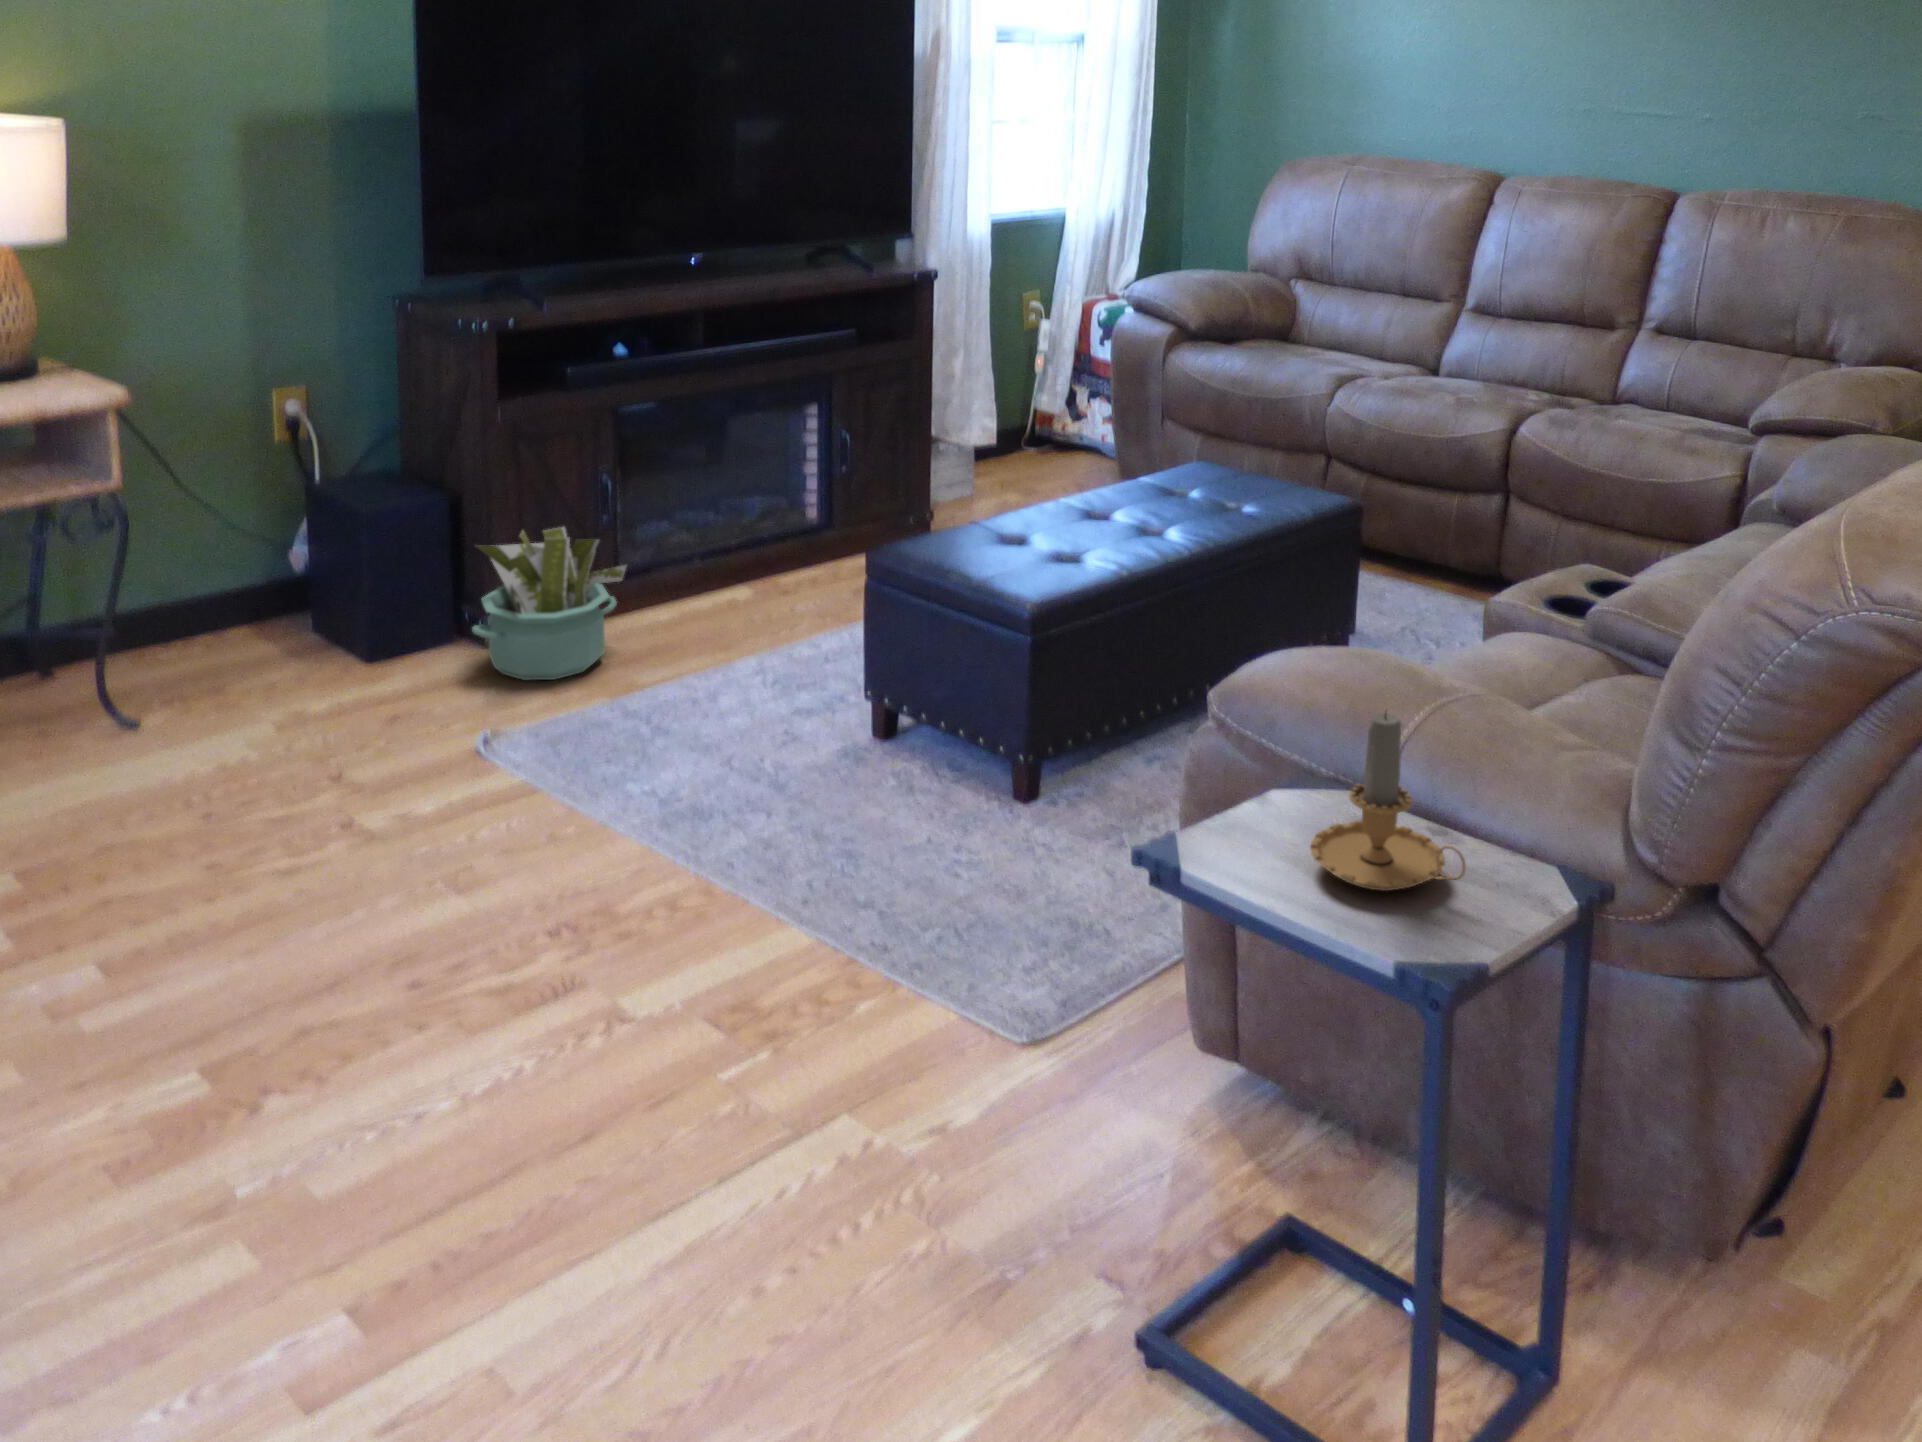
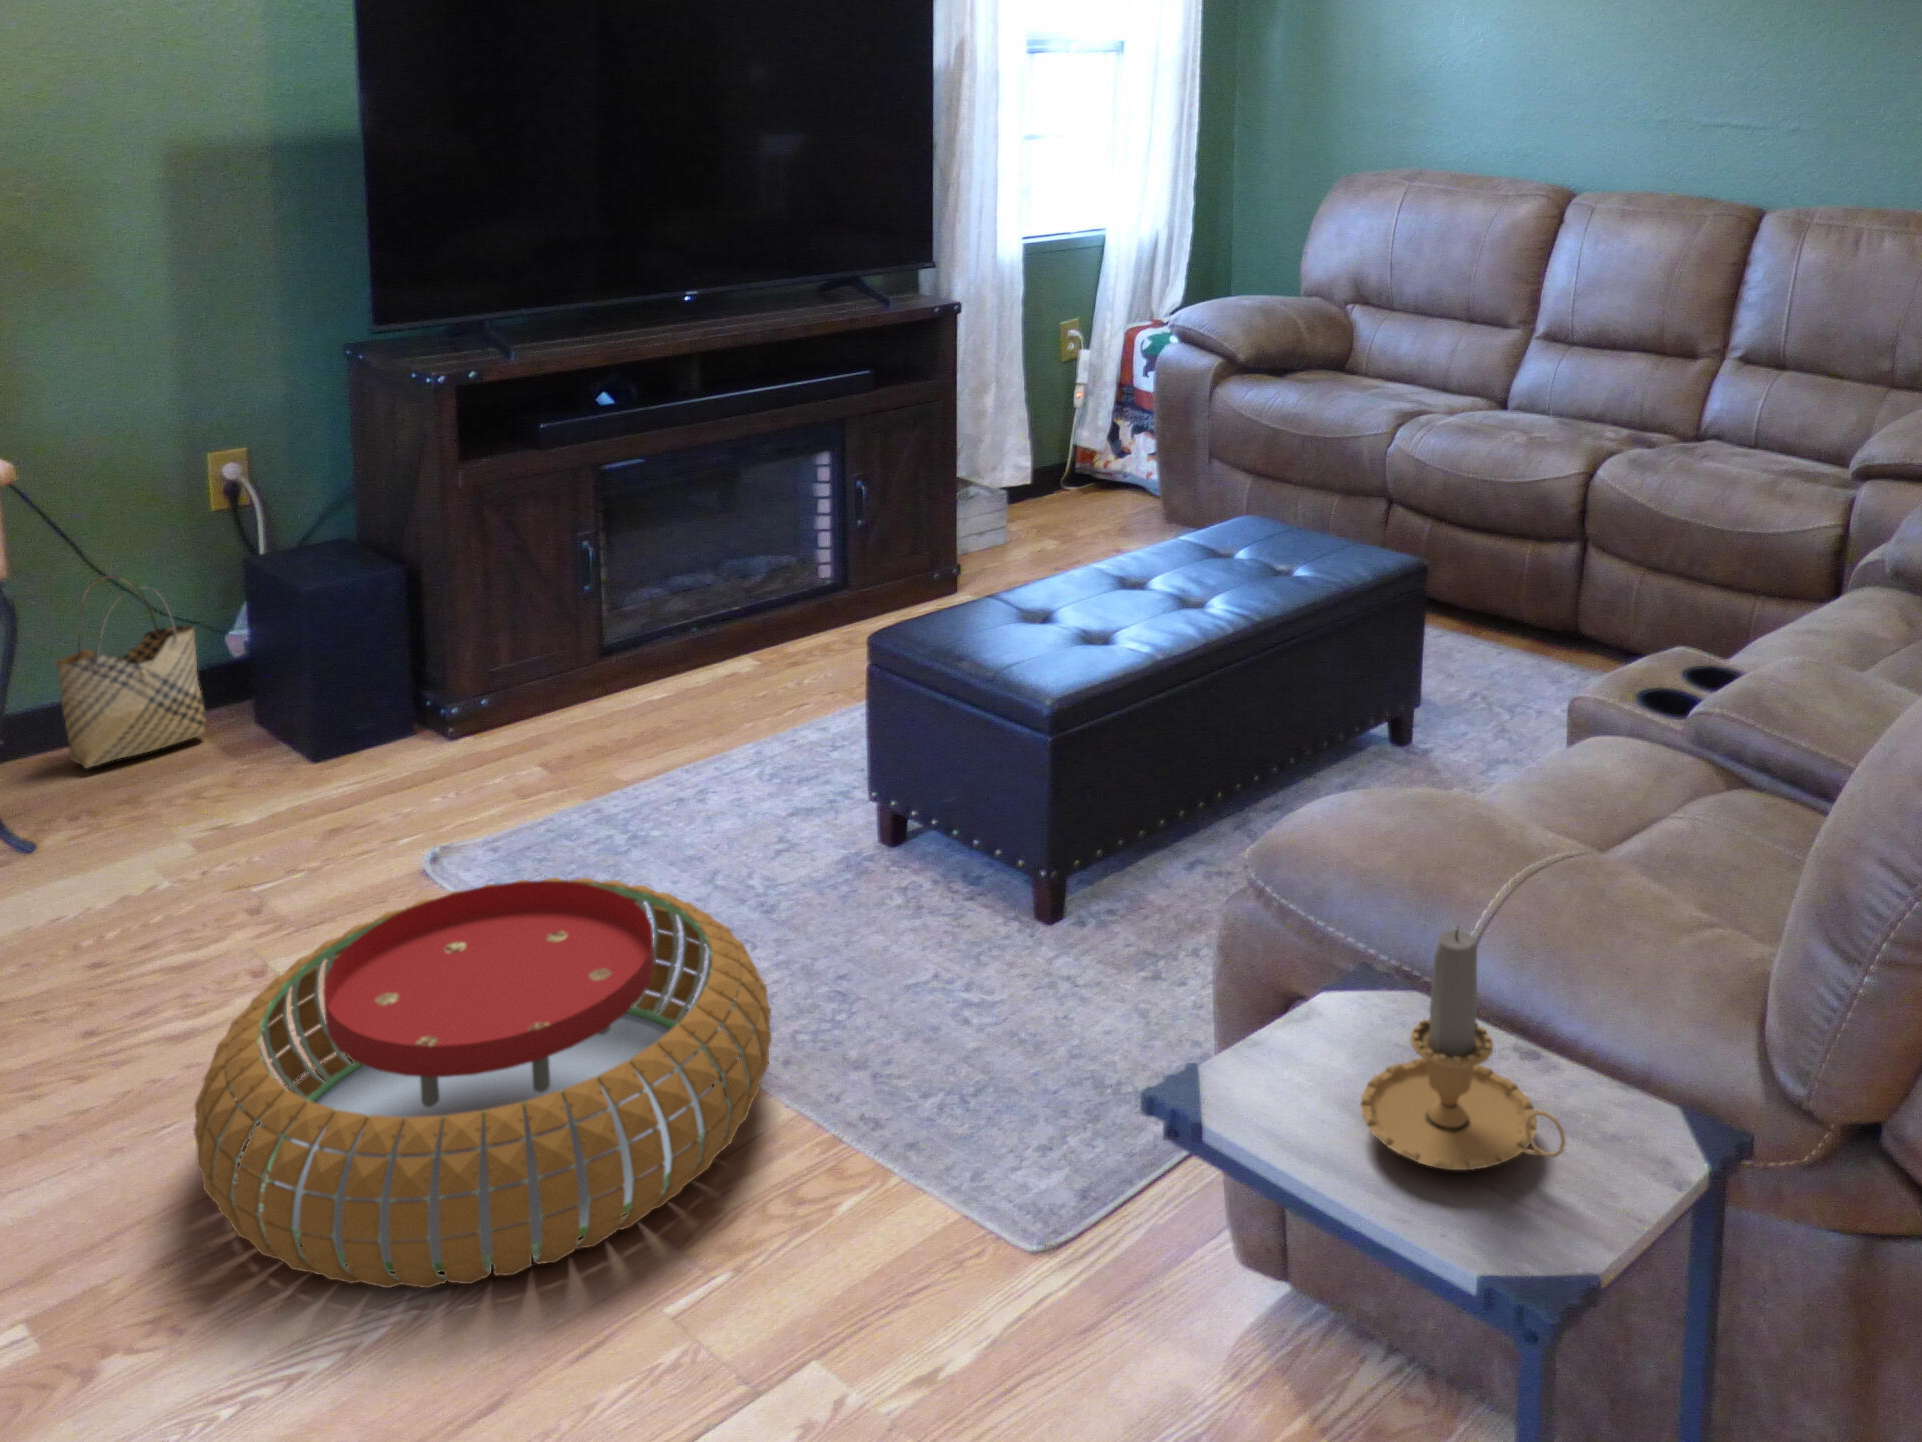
woven basket: none [146,497,272,666] -> present [55,576,206,768]
decorative plant: present [472,527,626,680] -> none [426,602,608,778]
pouf: none [332,744,801,1055] -> present [194,877,771,1288]

